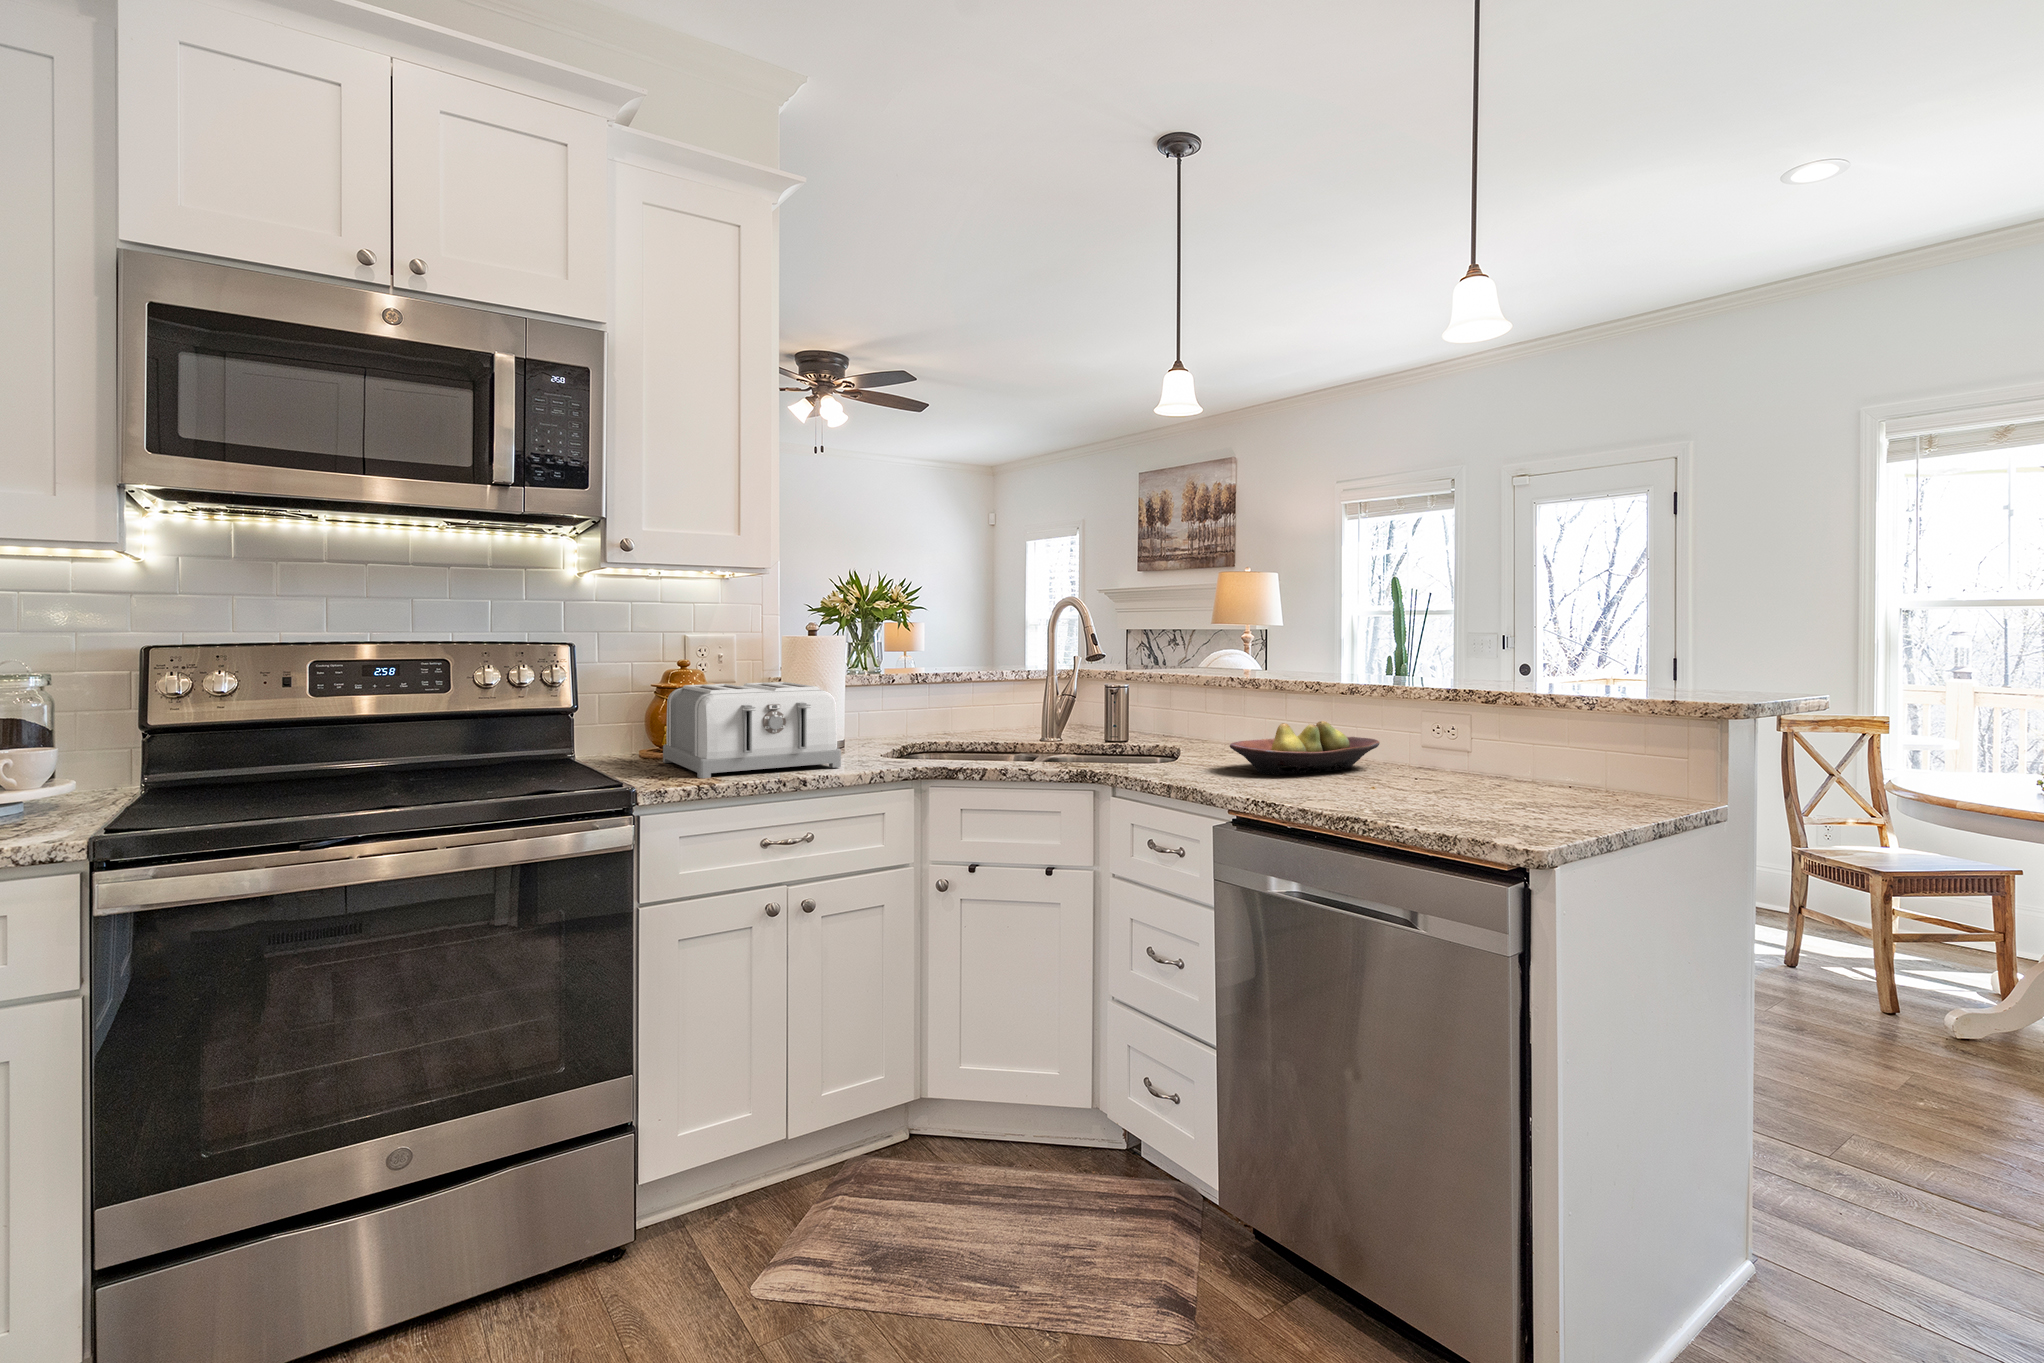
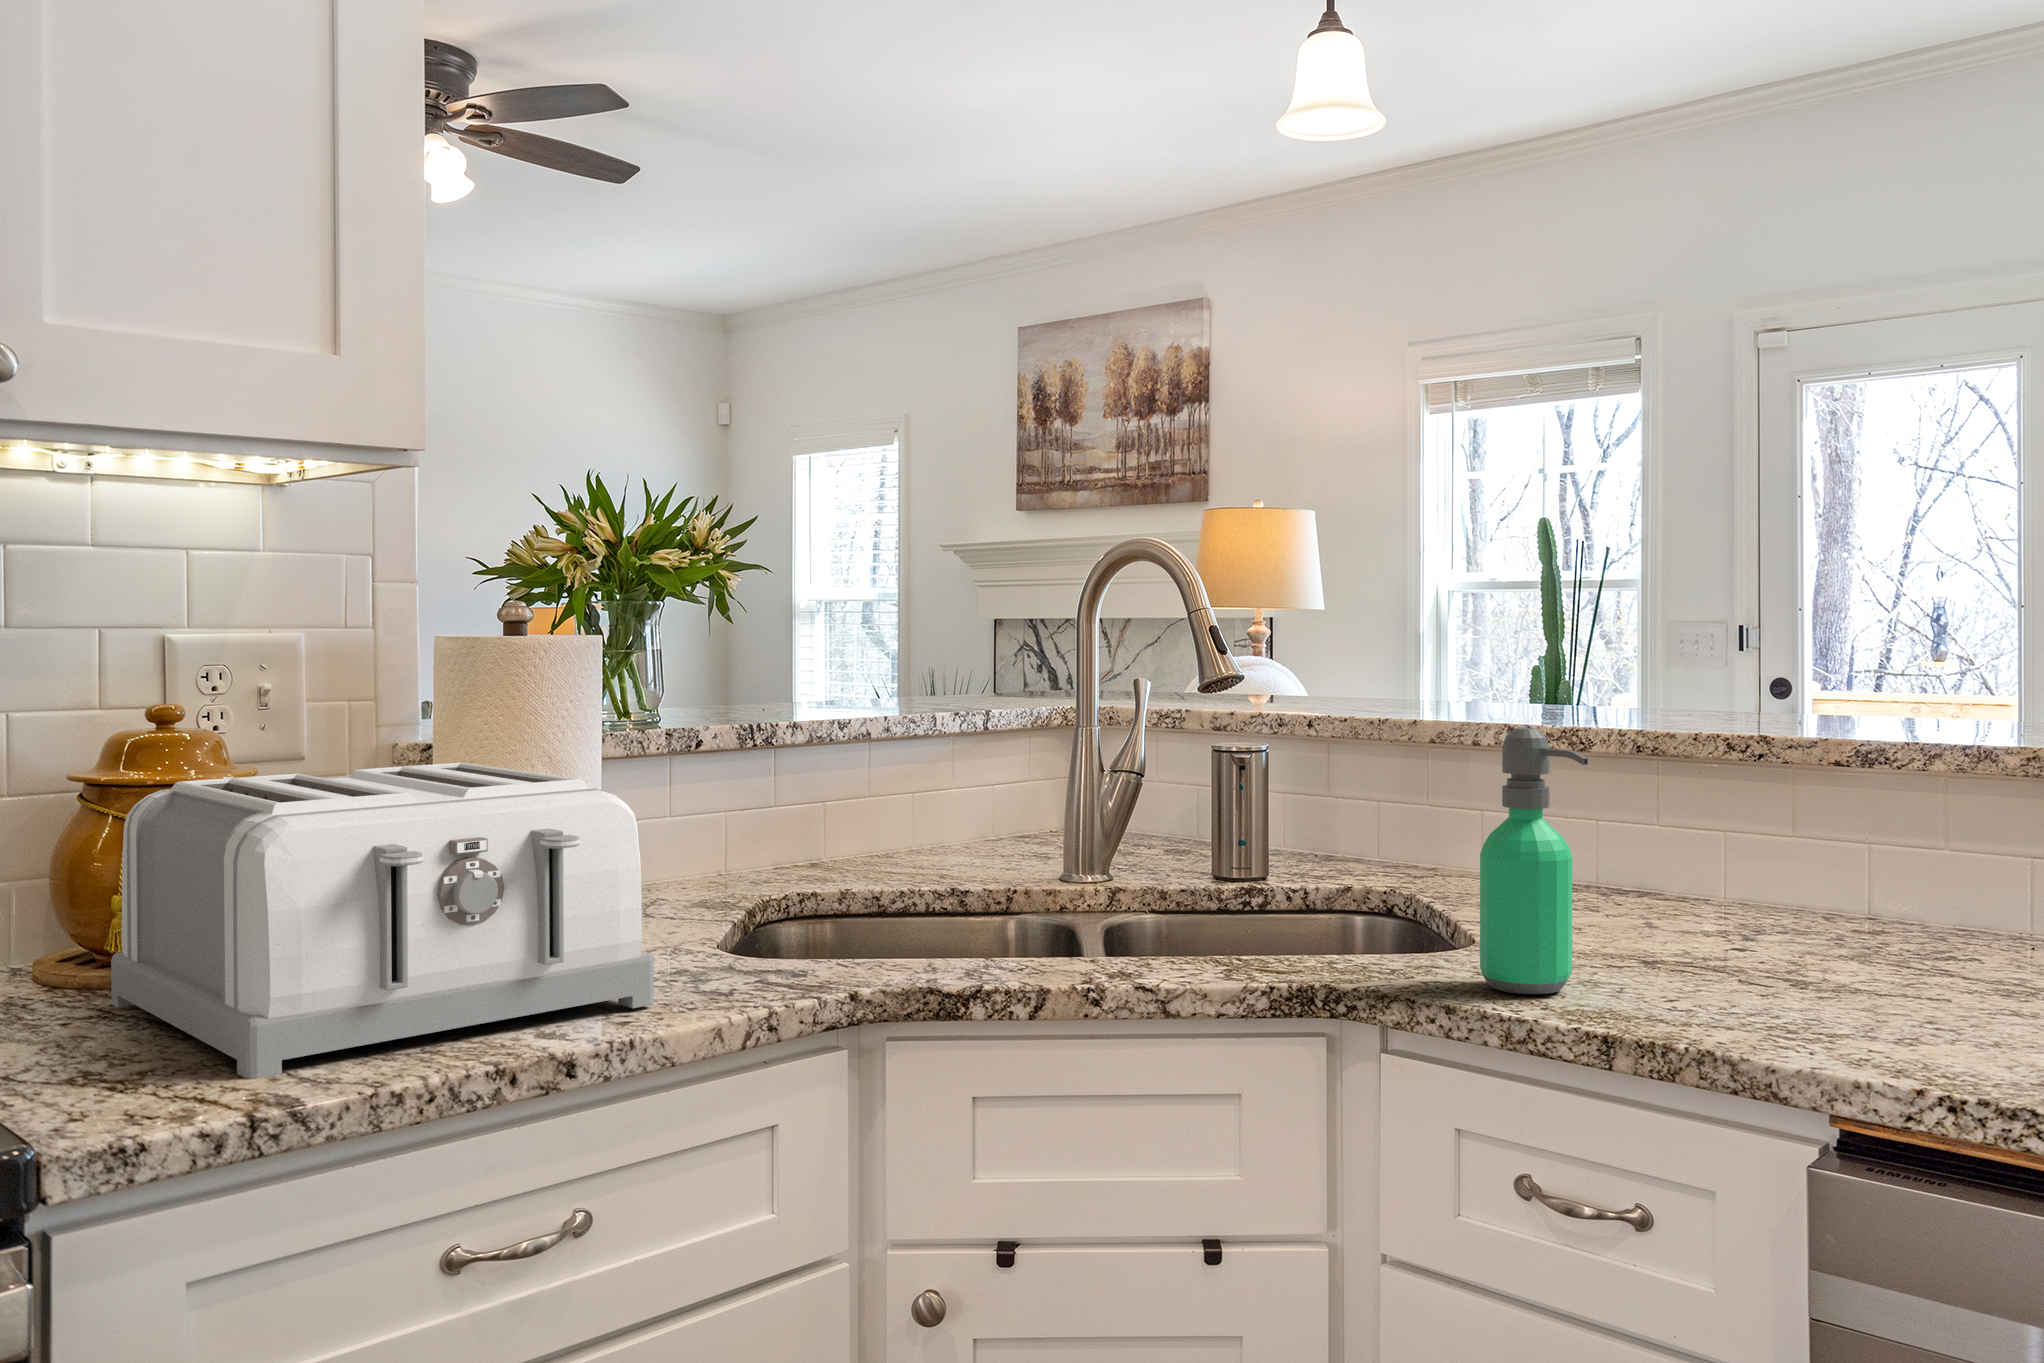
soap dispenser: none [1146,673,1180,774] -> present [1480,728,1588,994]
fruit bowl: present [1230,721,1380,775] -> none [1659,836,1990,982]

